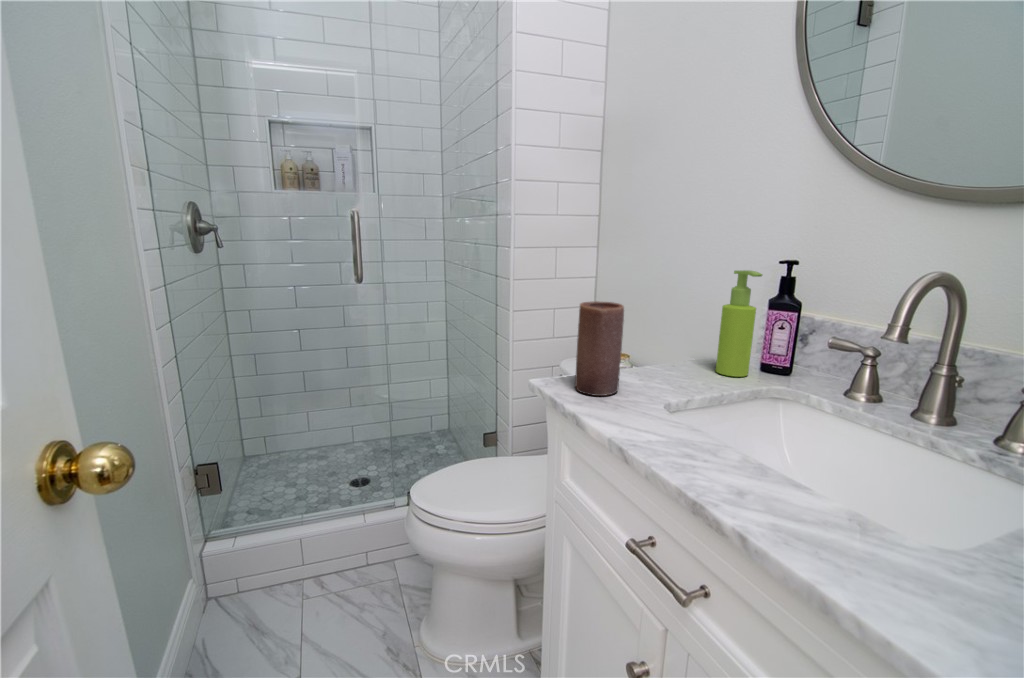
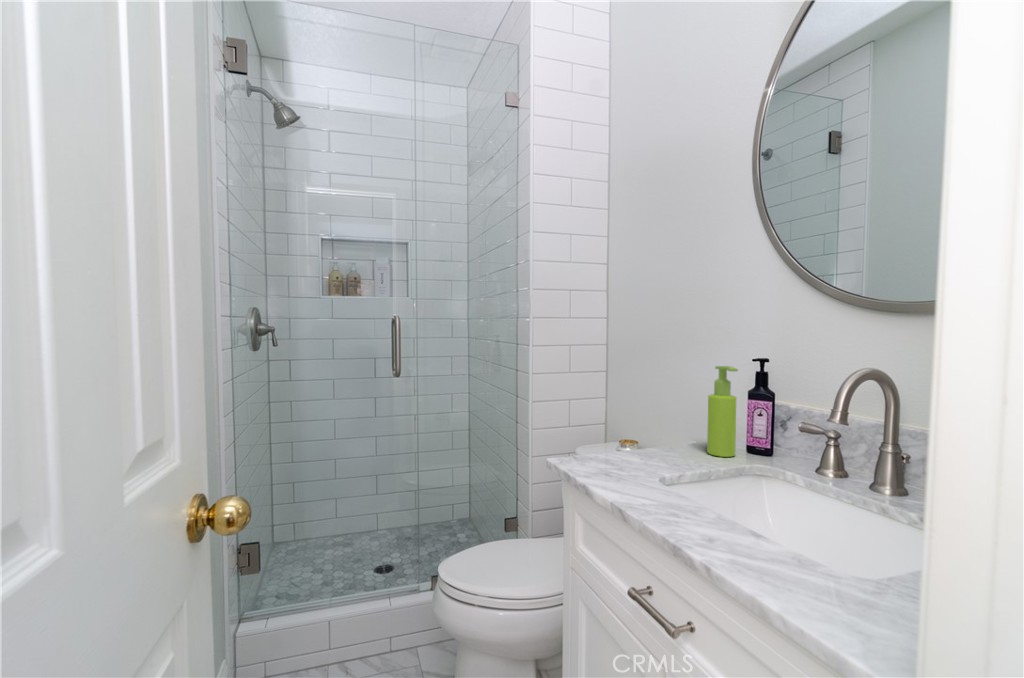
candle: present [575,301,624,396] -> none [585,392,623,471]

